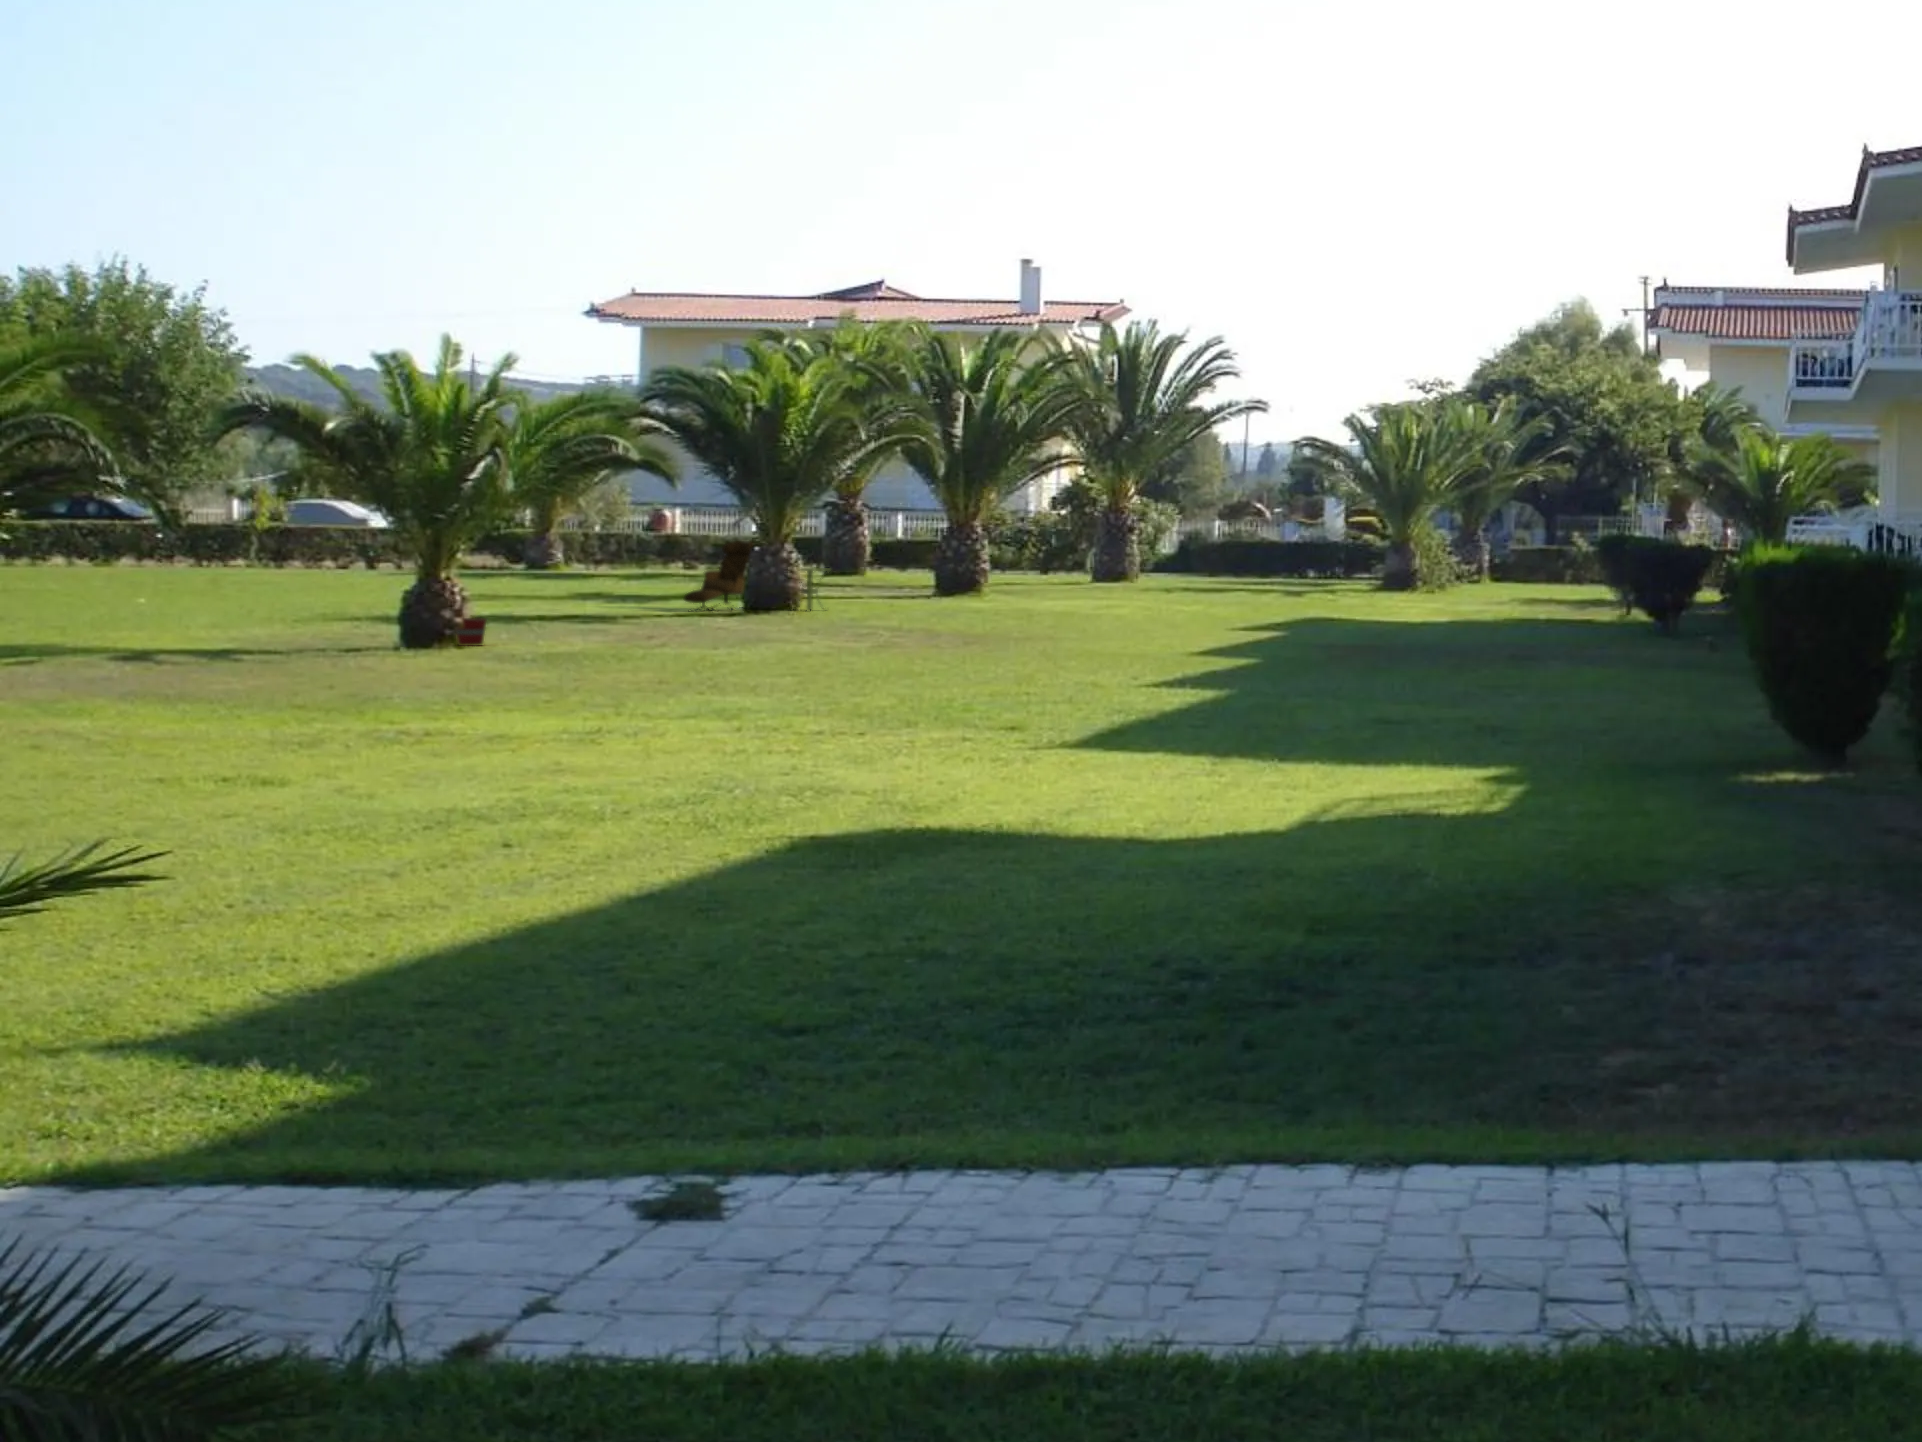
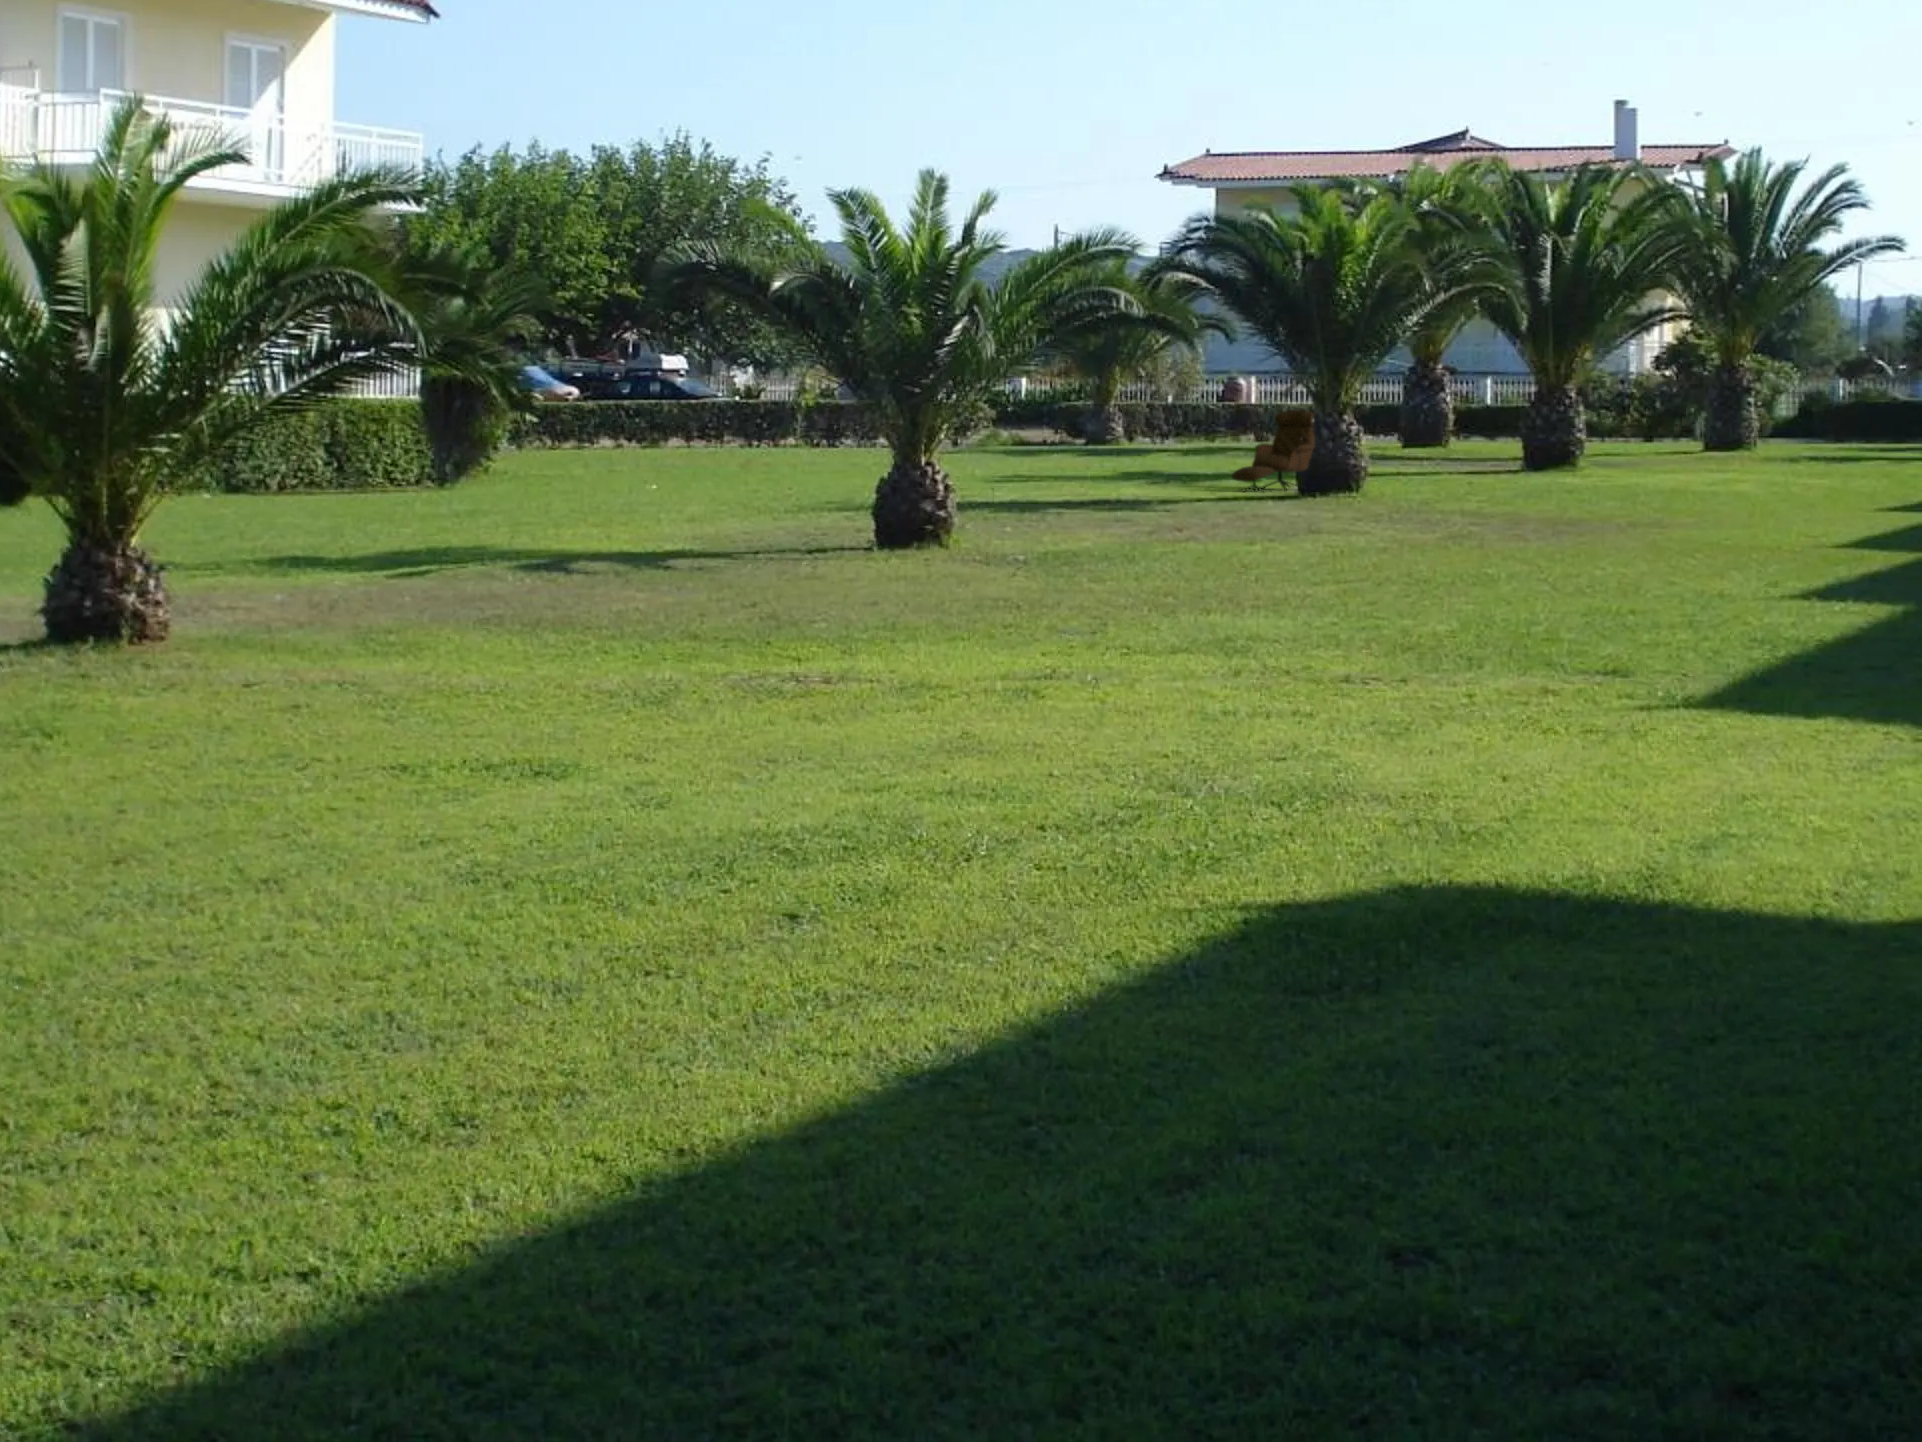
side table: present [801,568,829,611] -> none [1350,440,1398,491]
bucket: present [456,617,488,646] -> none [933,509,972,545]

